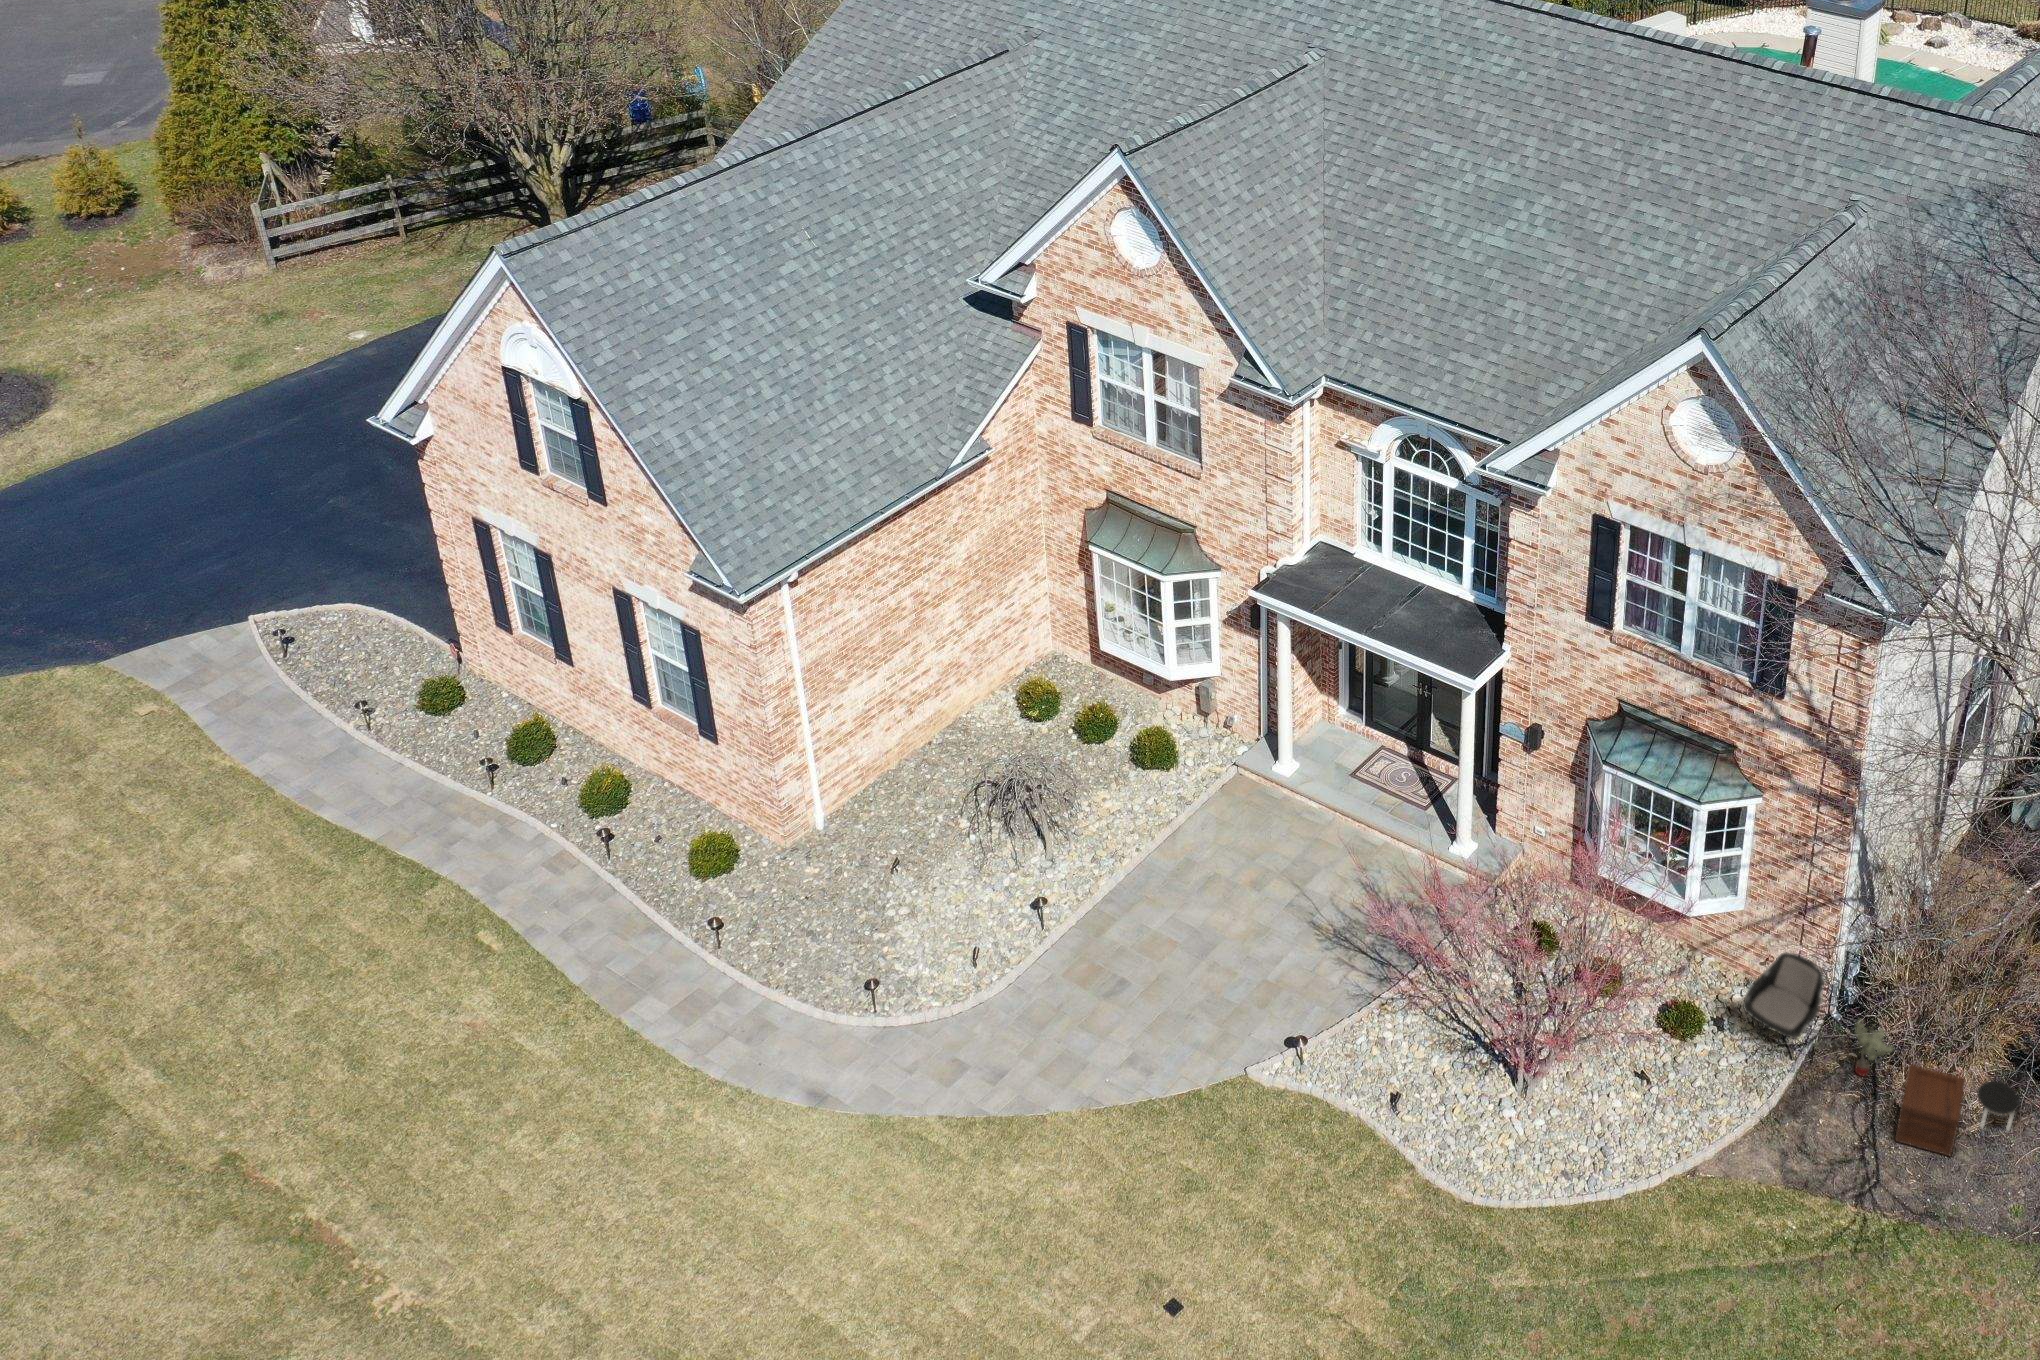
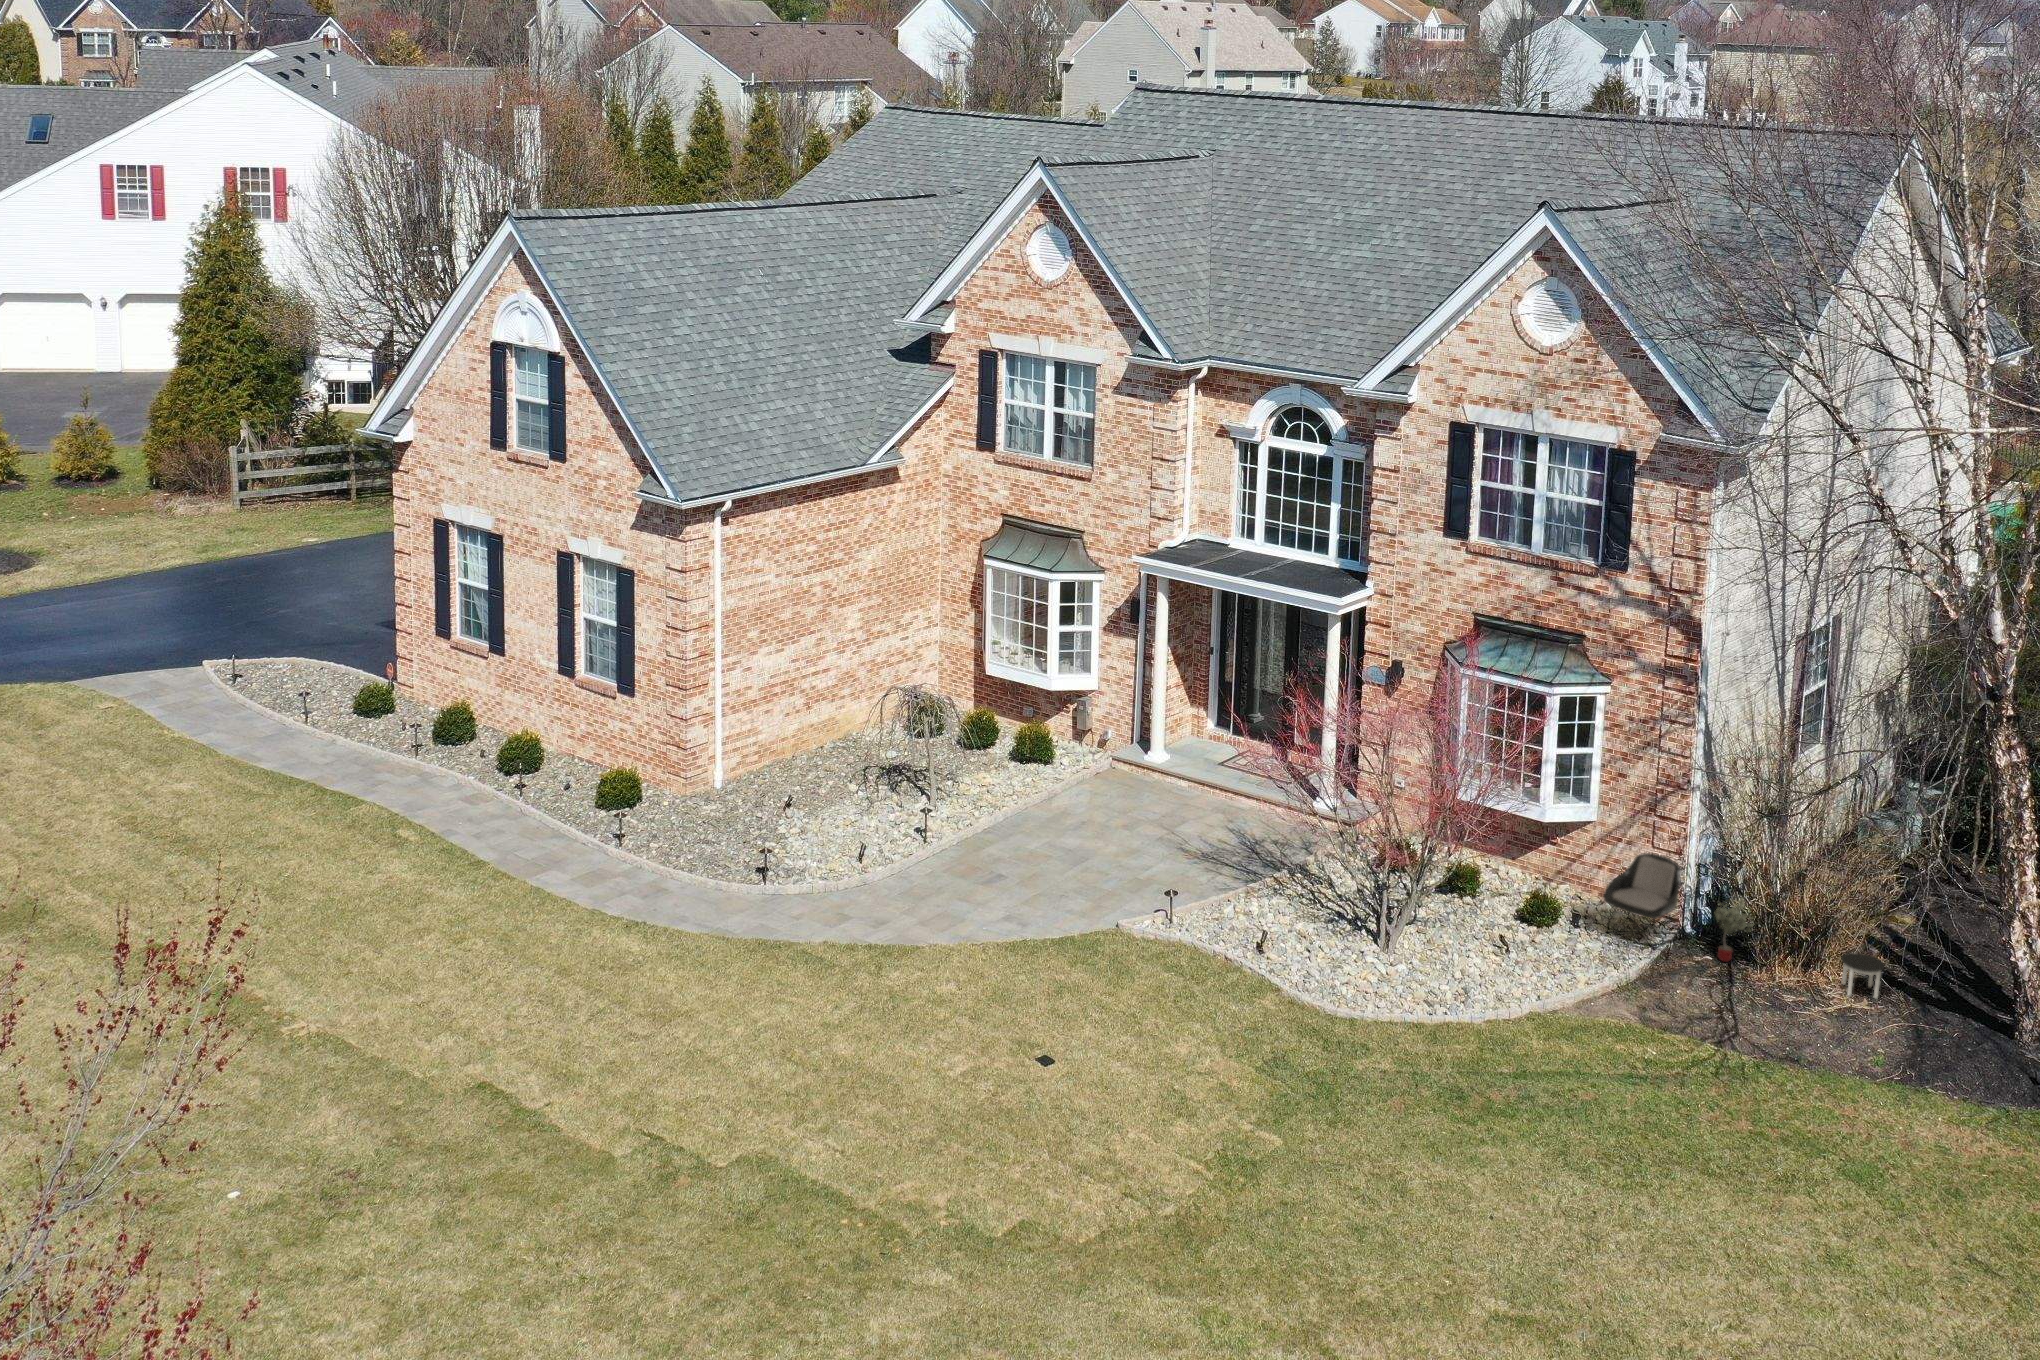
wooden crate: present [1895,1064,1965,1156] -> none [1763,927,1828,1010]

